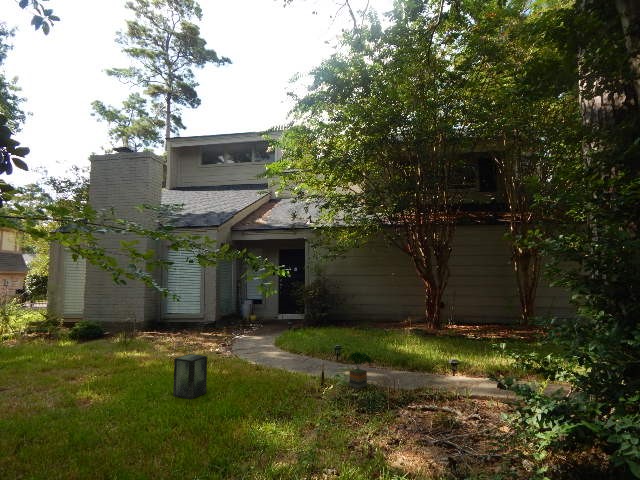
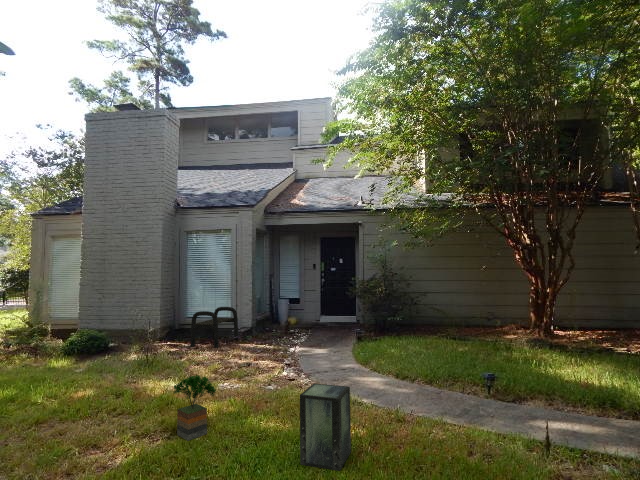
bench: none [163,306,202,337] -> present [190,307,238,348]
potted tree: present [347,352,372,388] -> present [174,375,216,441]

